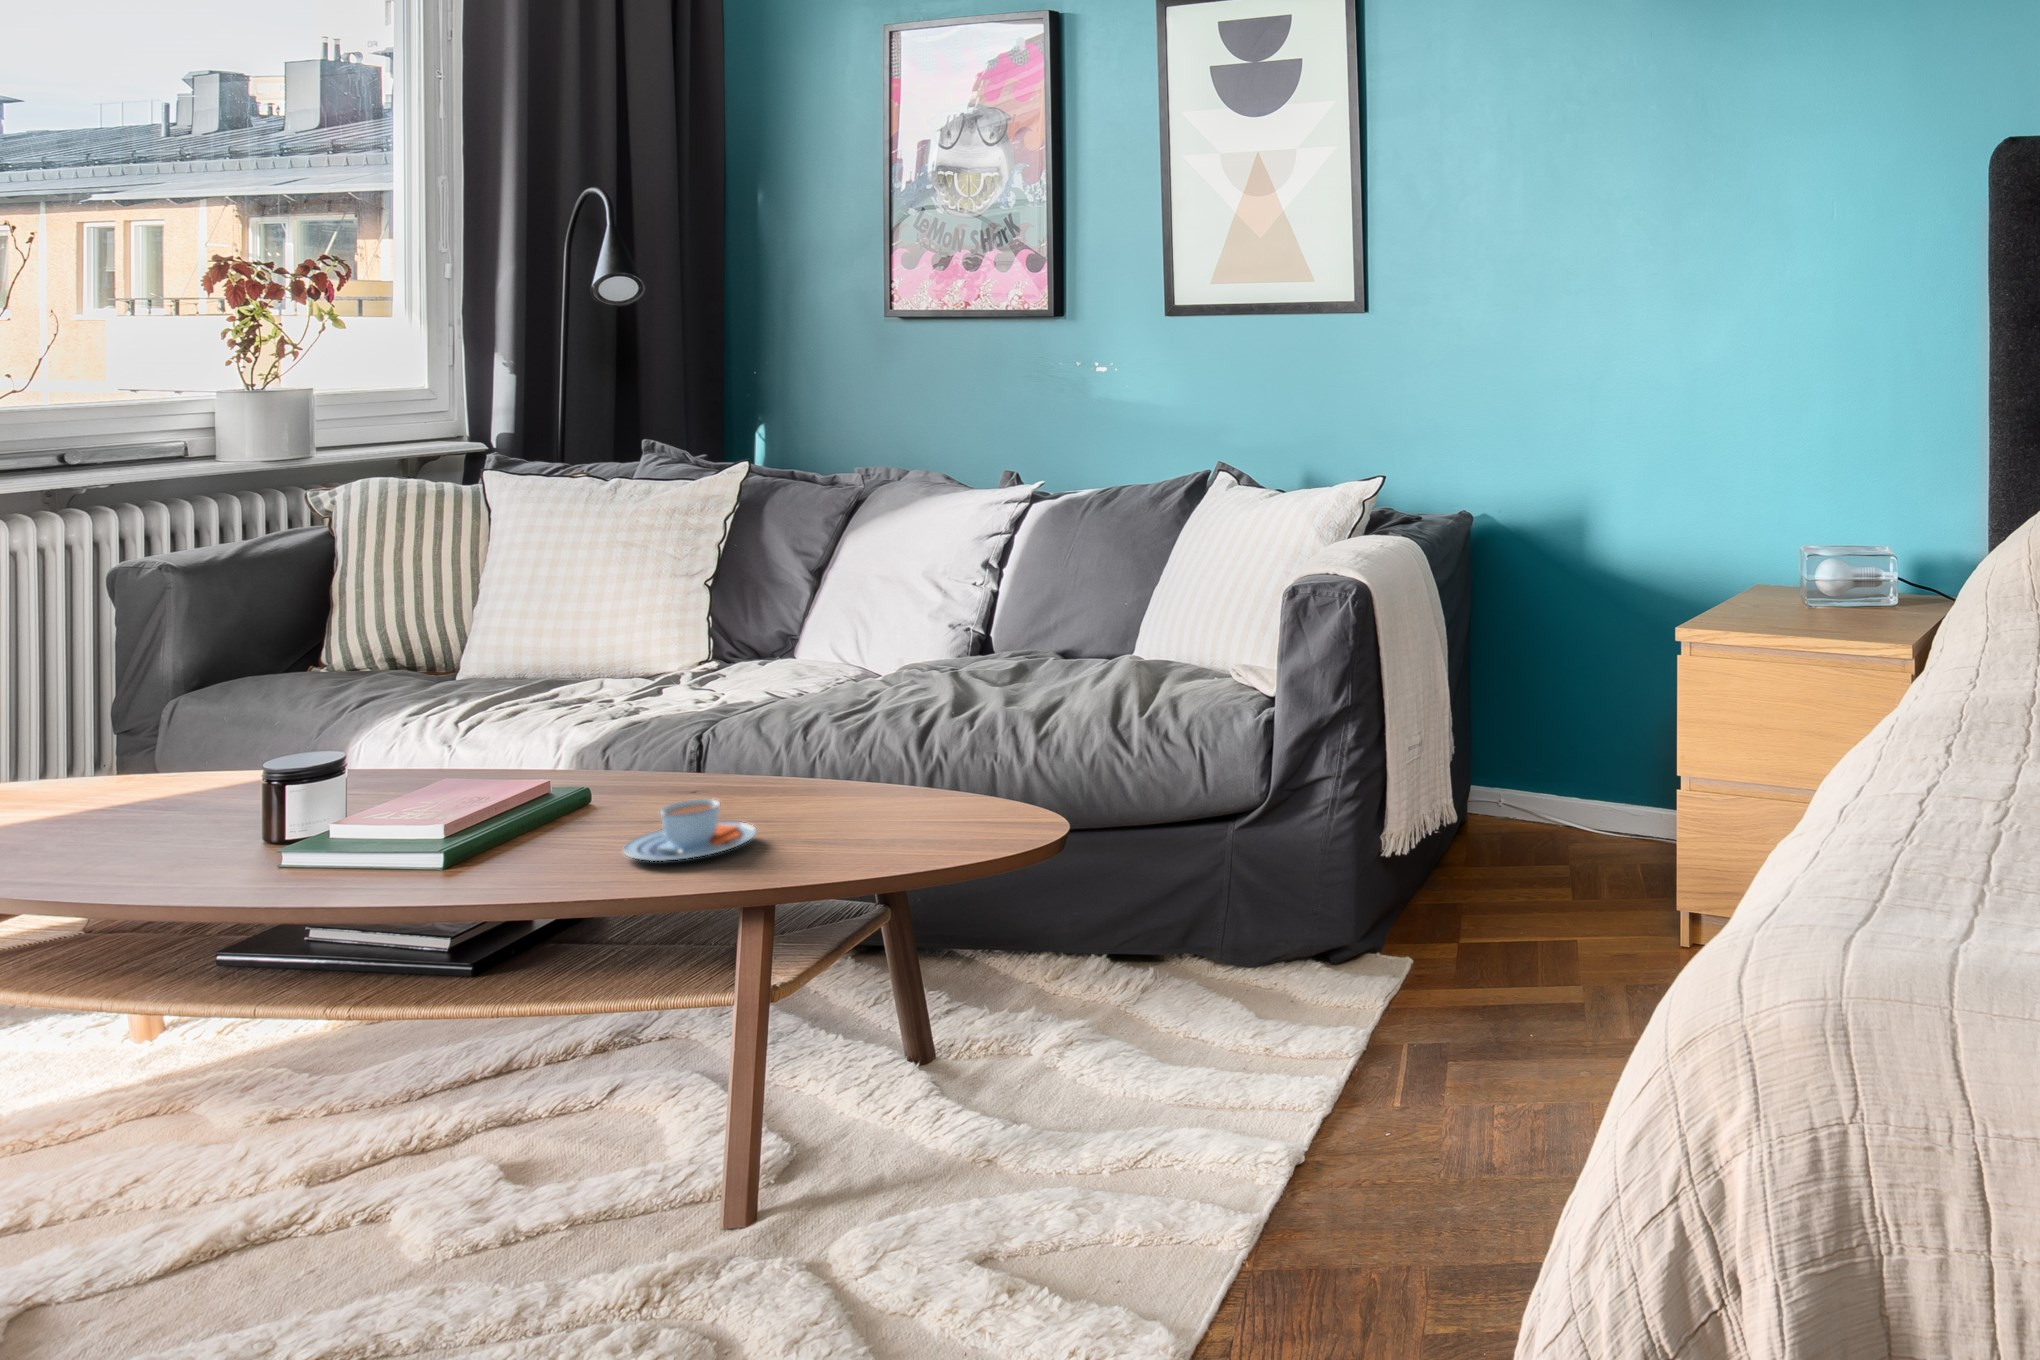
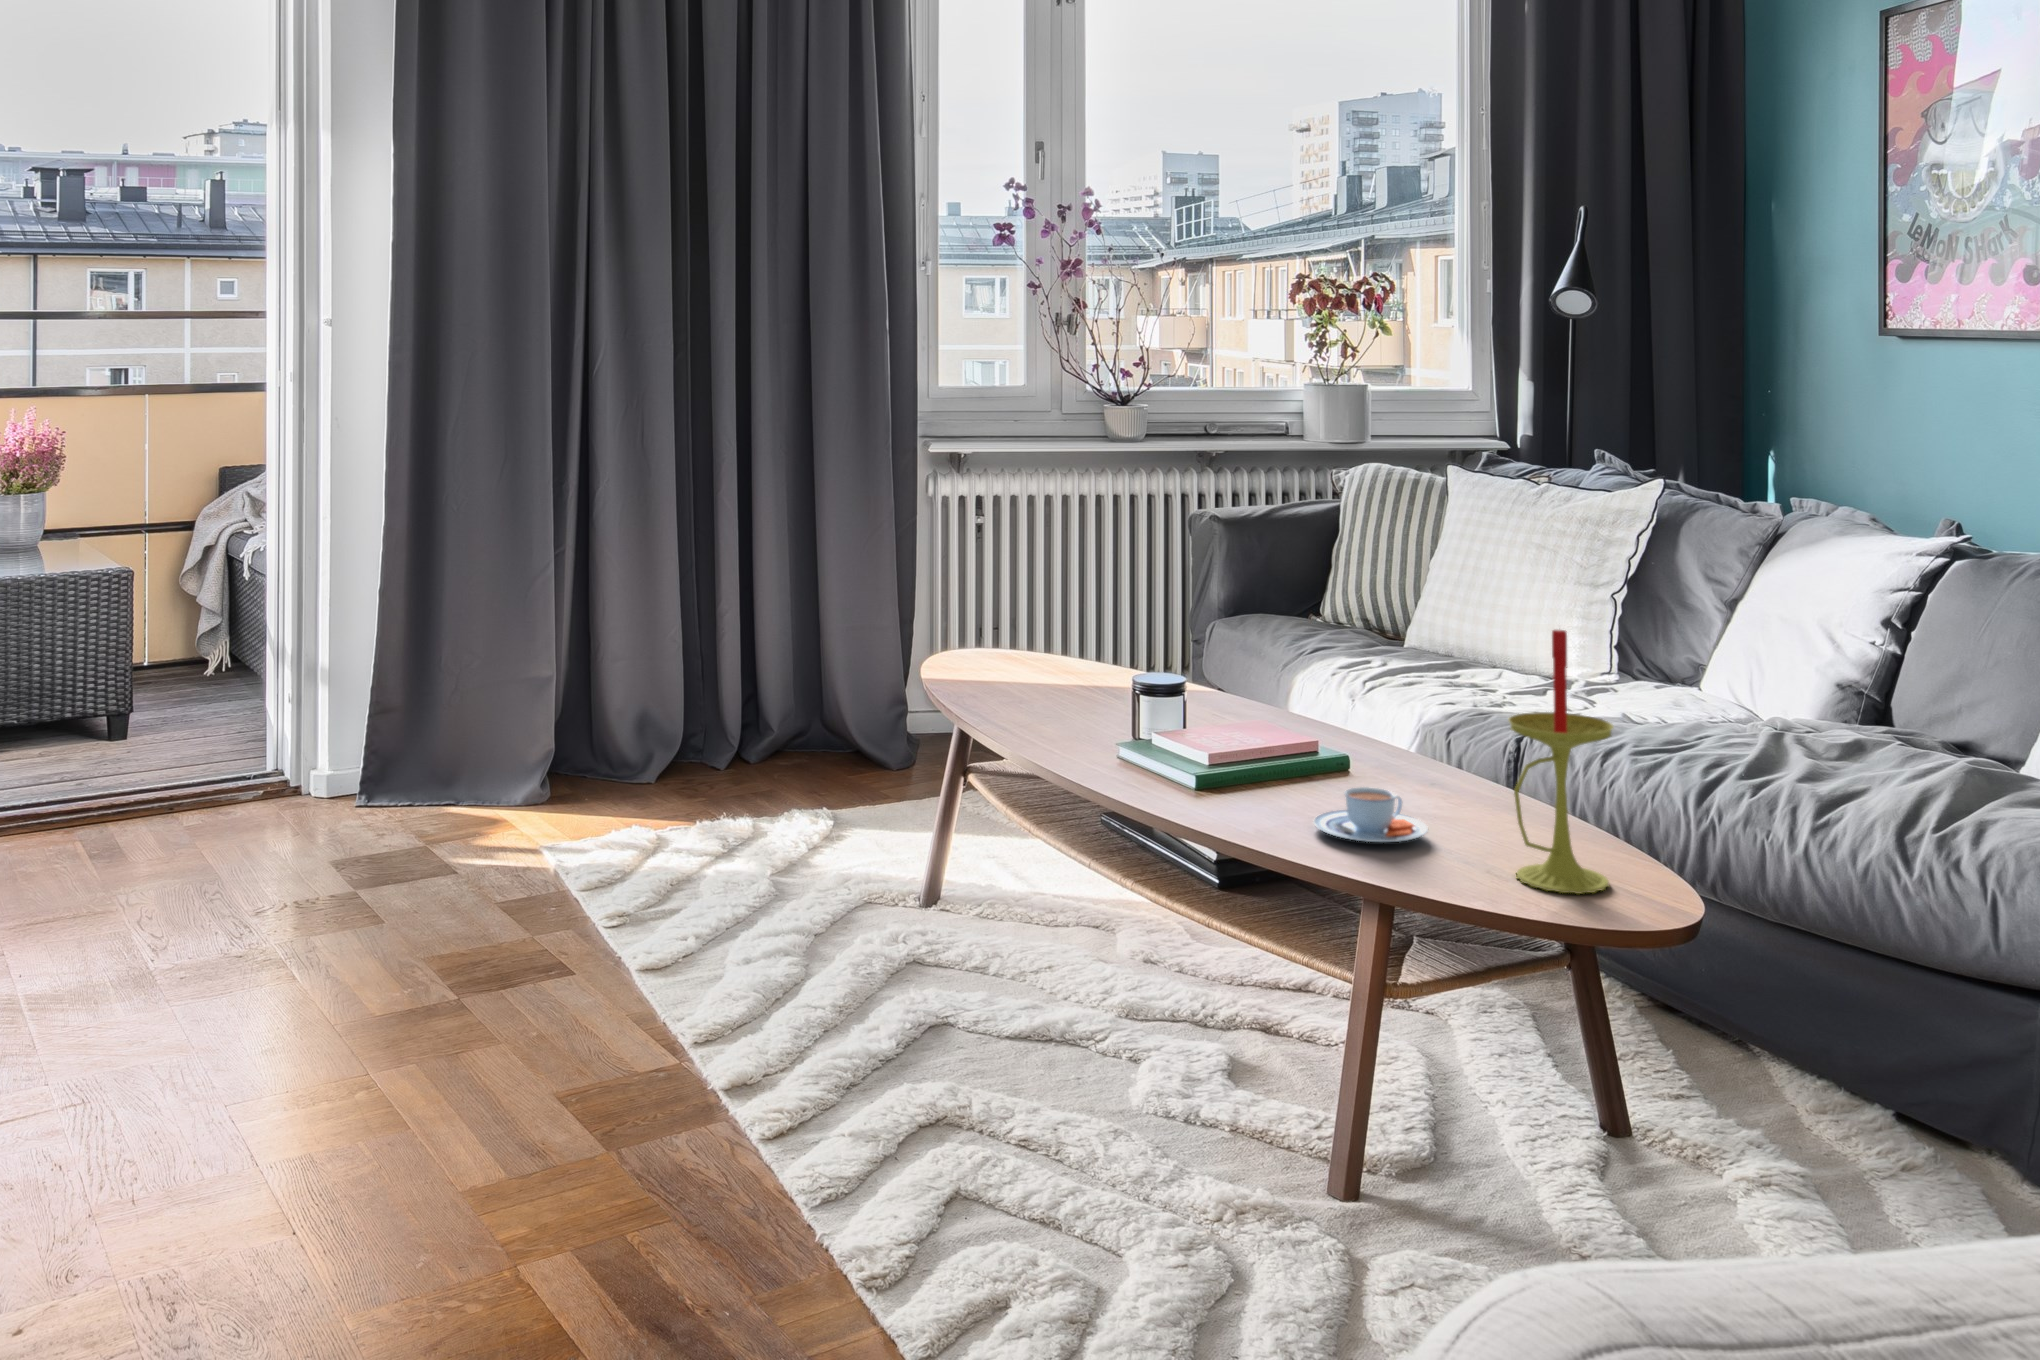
candle: none [861,588,963,845] -> present [1509,630,1613,894]

